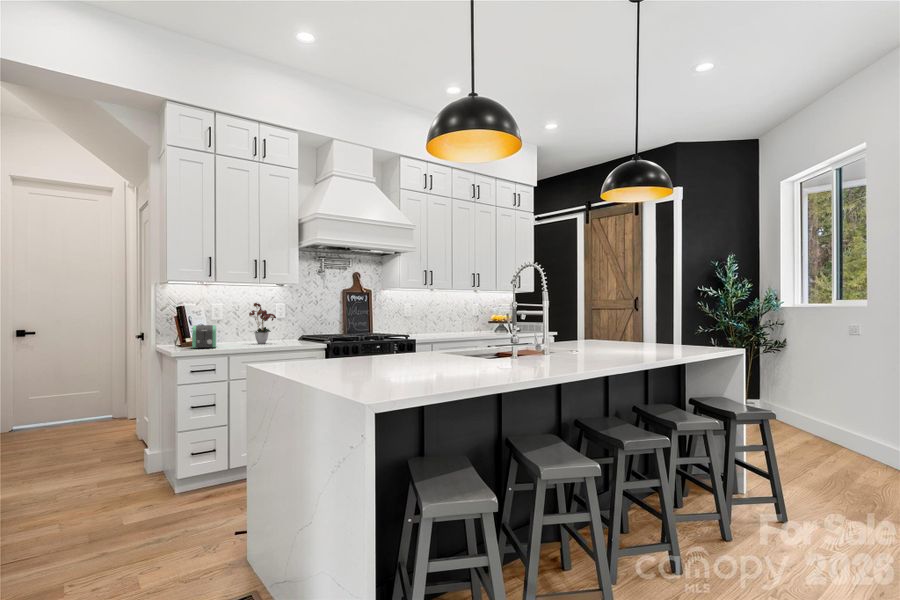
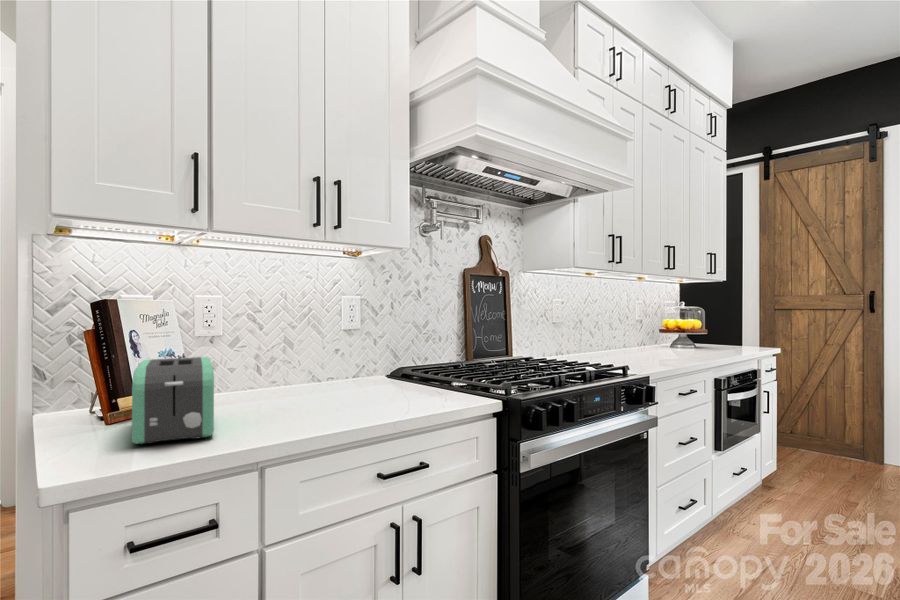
flower arrangement: present [249,303,276,344] -> none [289,288,367,398]

